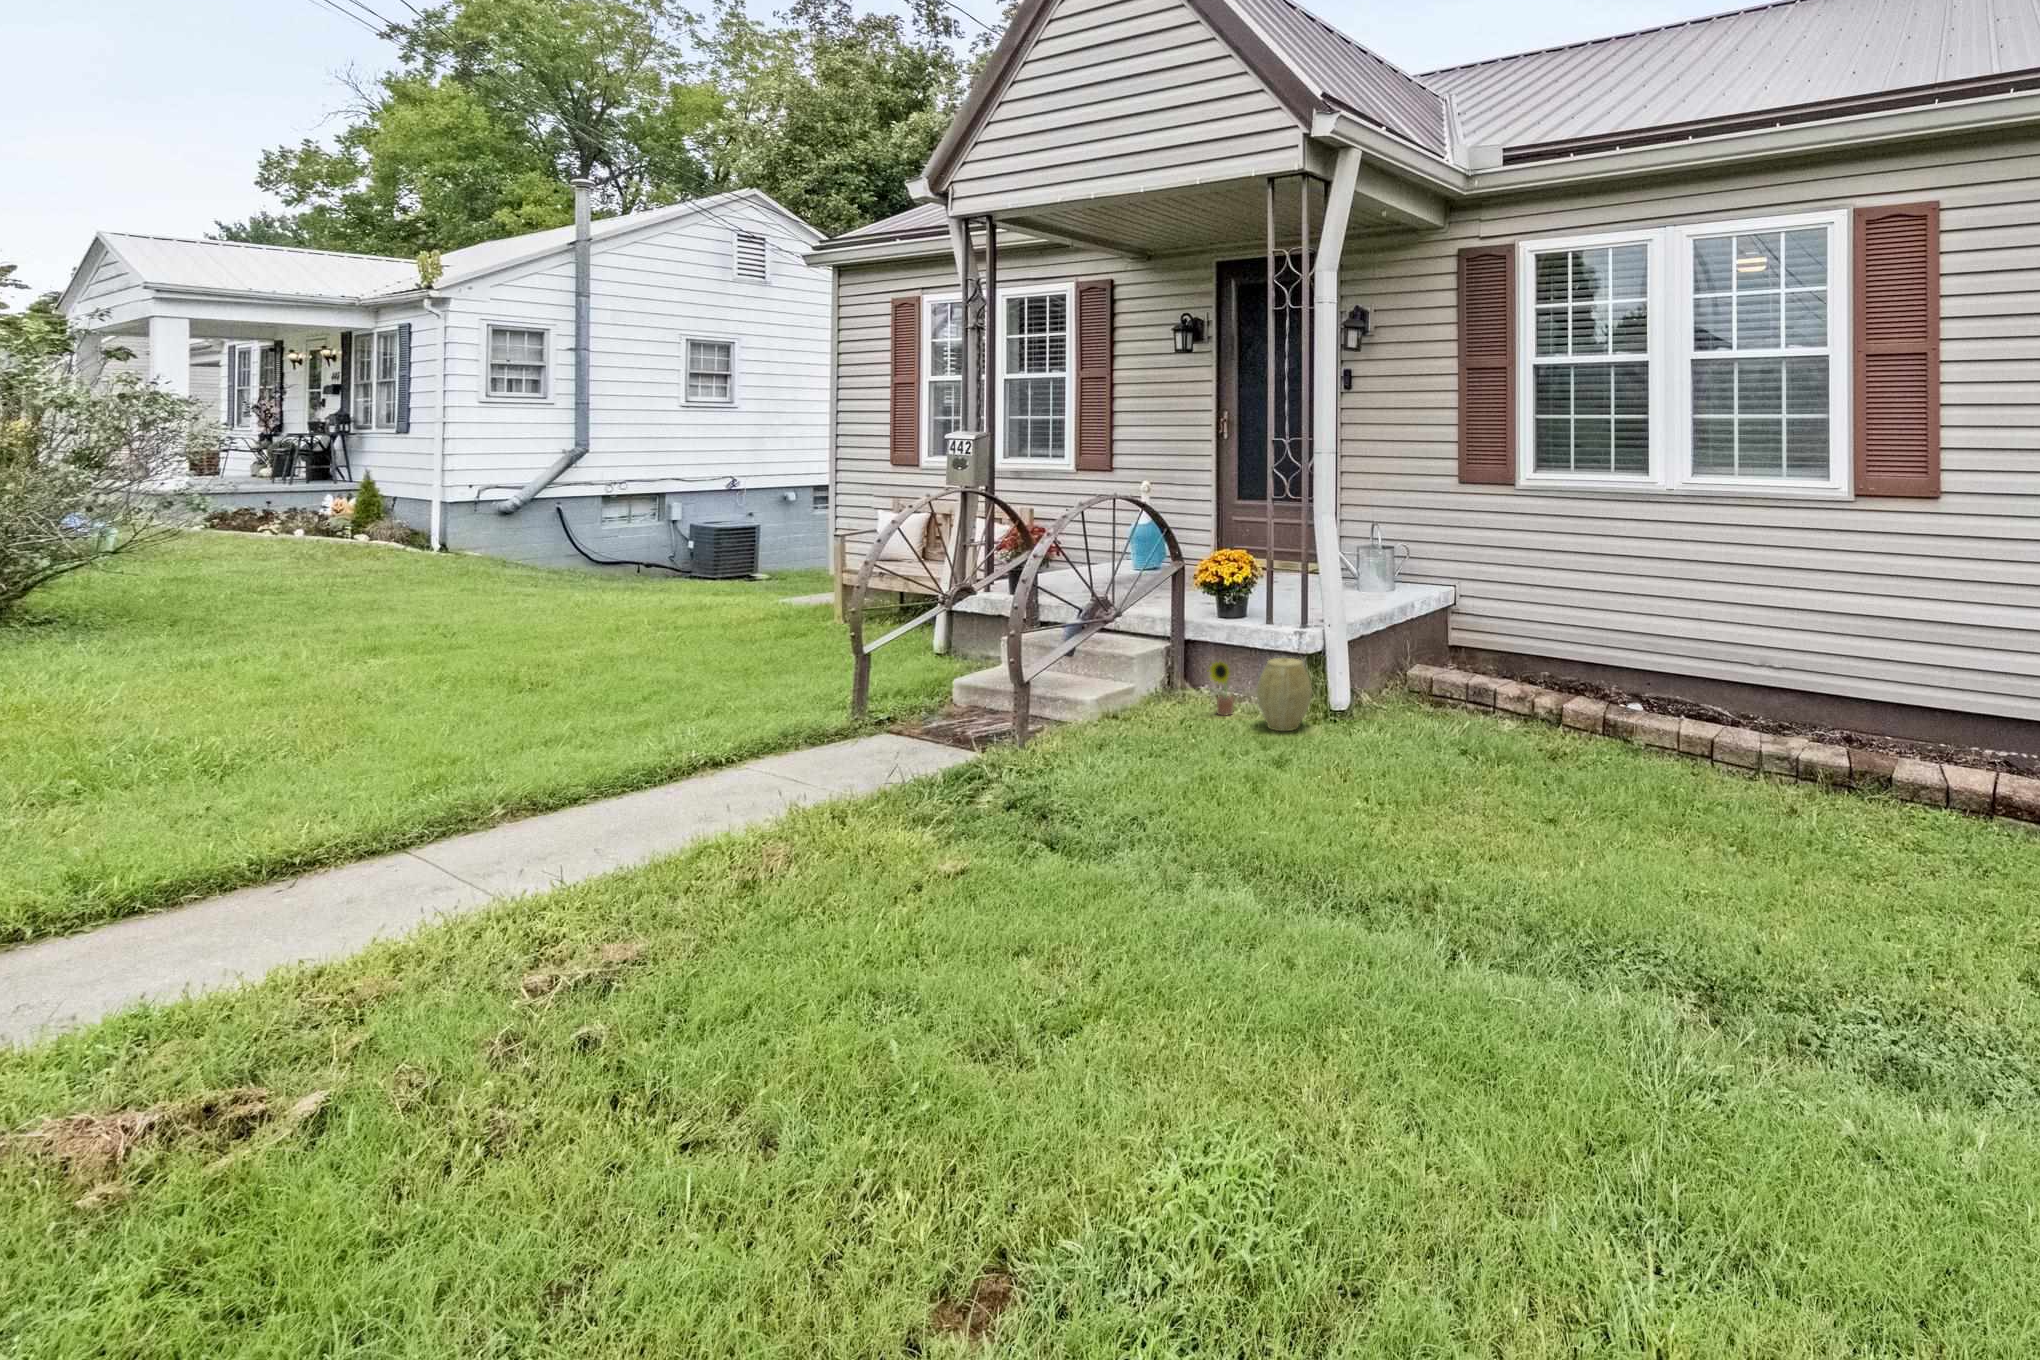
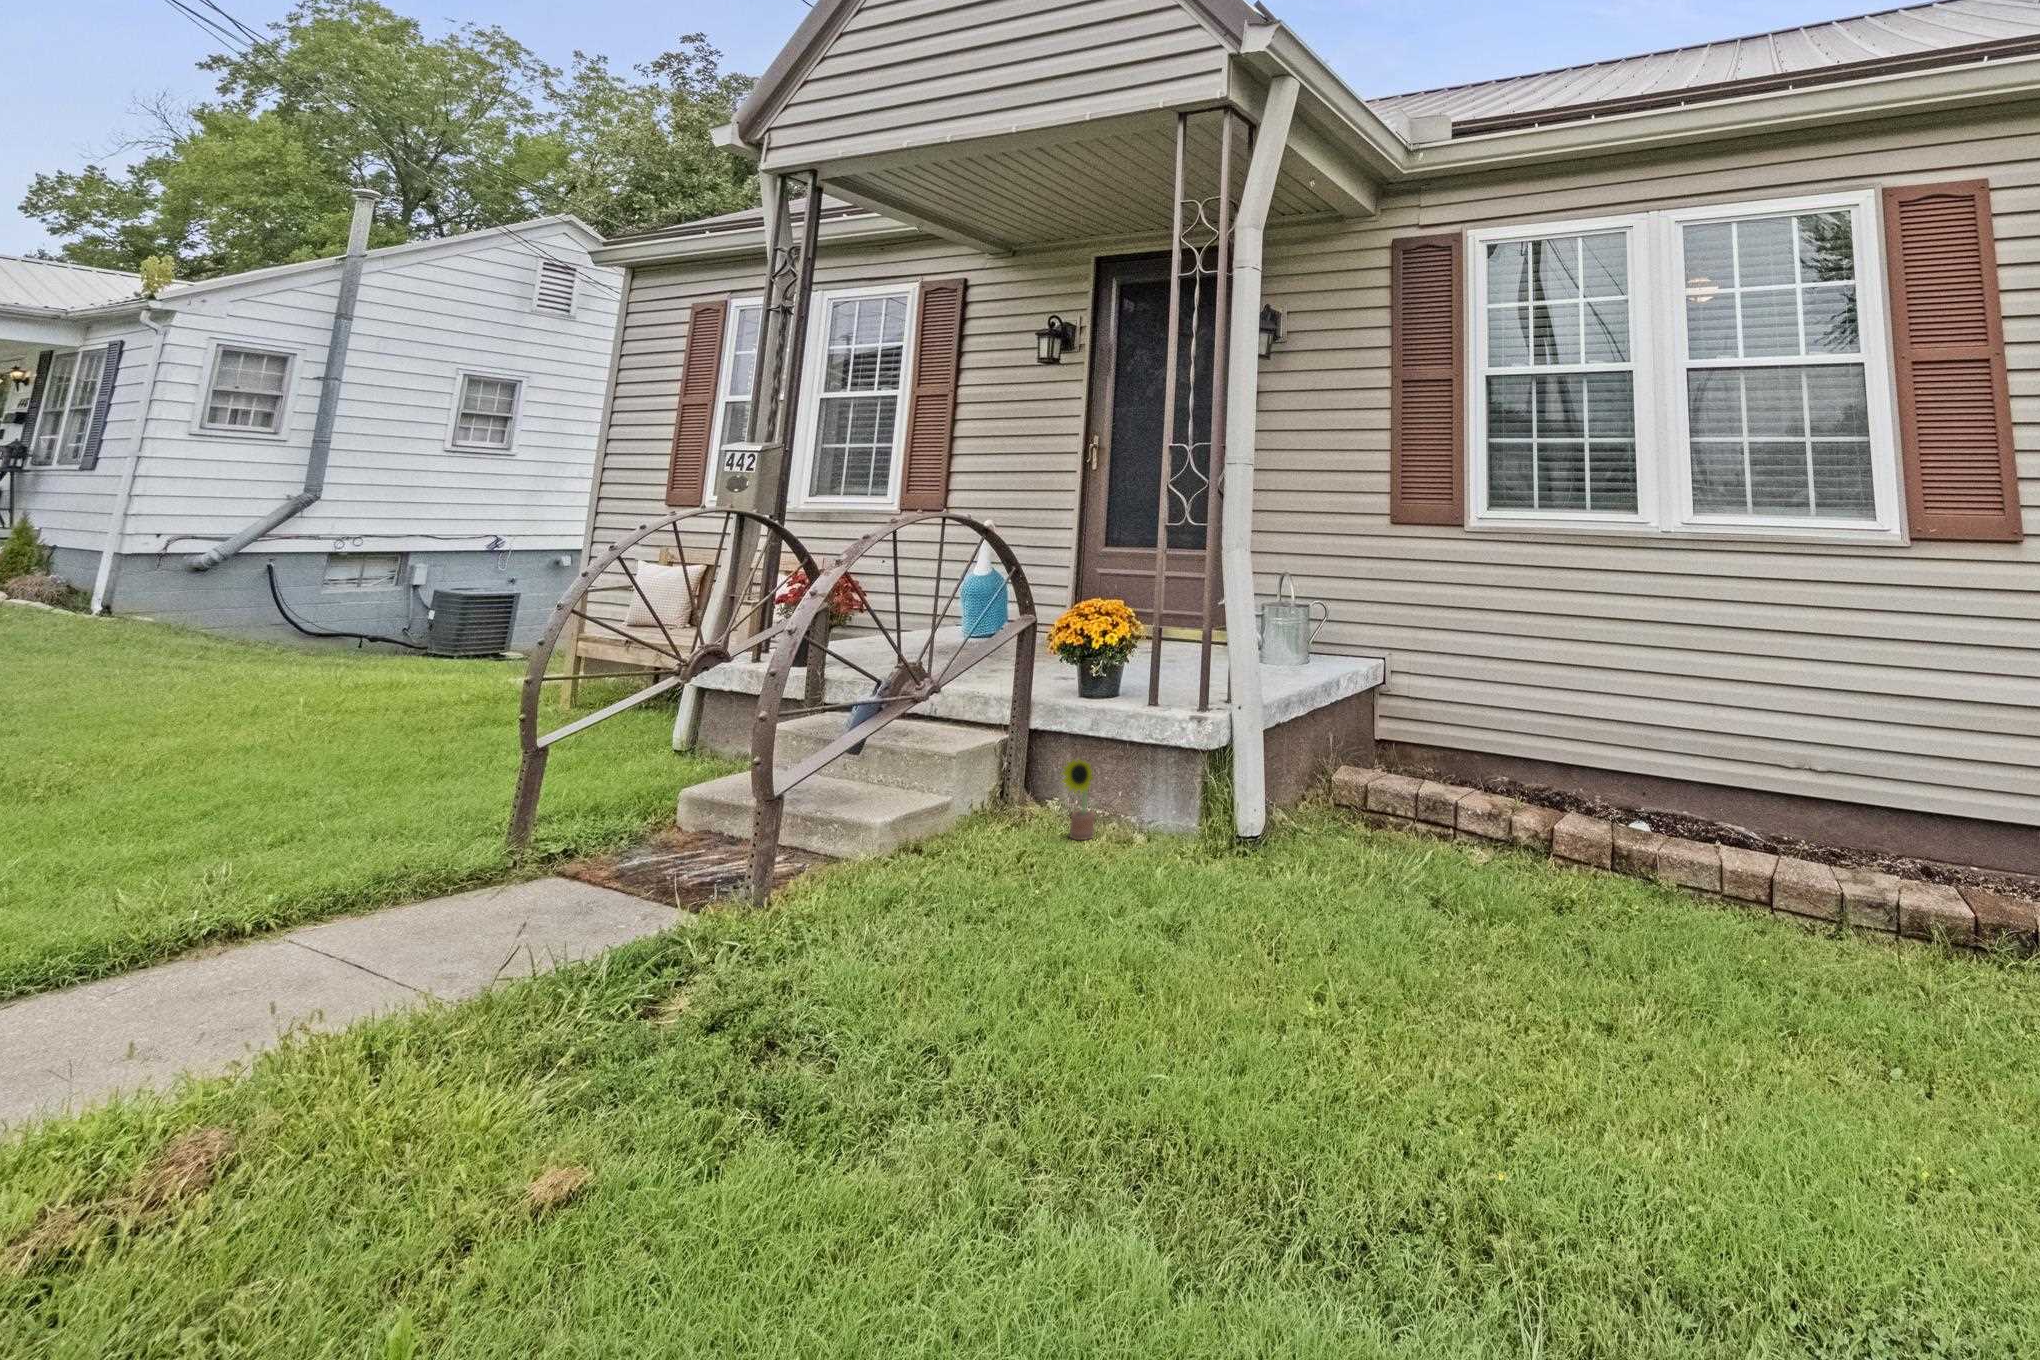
woven basket: present [1257,658,1312,731] -> none [1132,755,1212,866]

